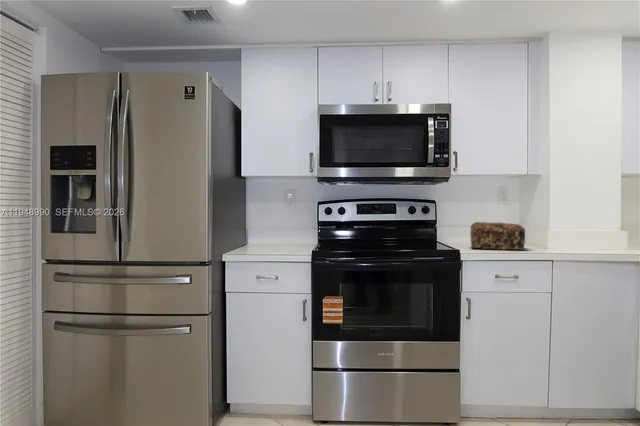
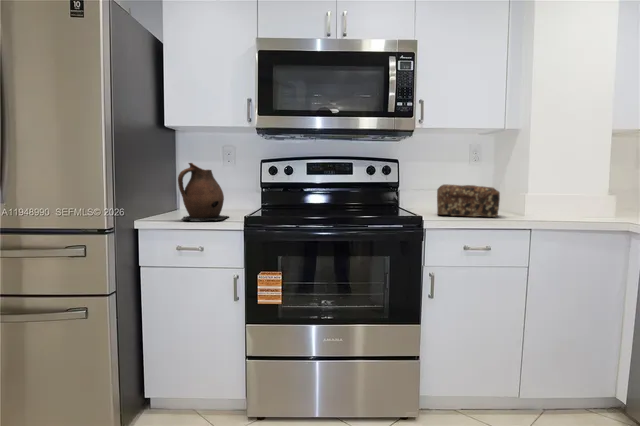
ceramic pitcher: none [258,207,296,255] -> present [178,163,229,221]

